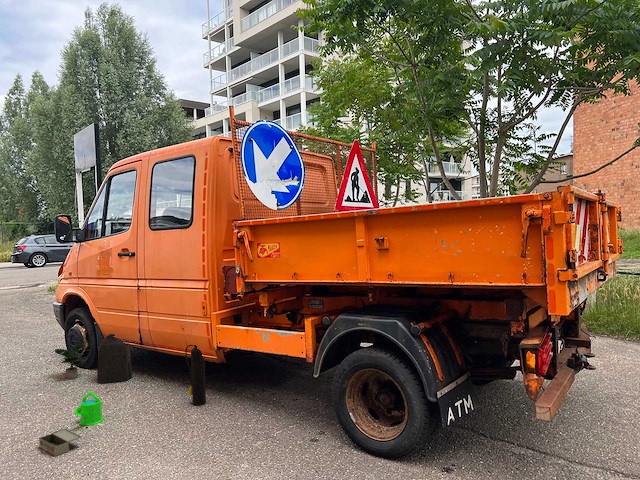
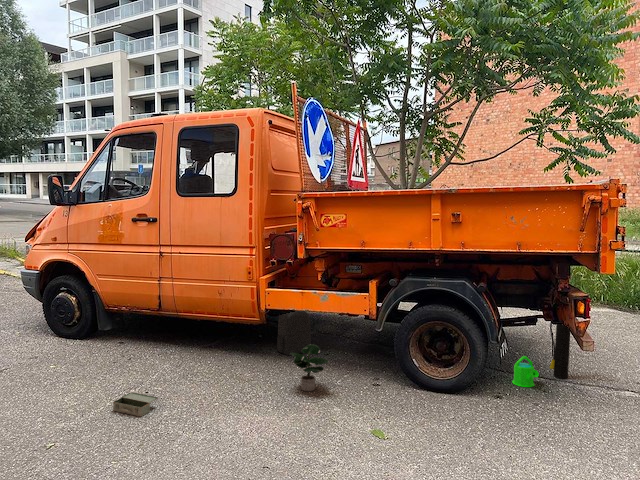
backpack: present [97,334,132,383] -> present [277,311,311,355]
potted plant: present [55,344,85,379] -> present [290,345,329,391]
fire extinguisher: present [185,345,206,405] -> present [550,322,570,379]
watering can: present [75,392,104,425] -> present [512,356,539,387]

